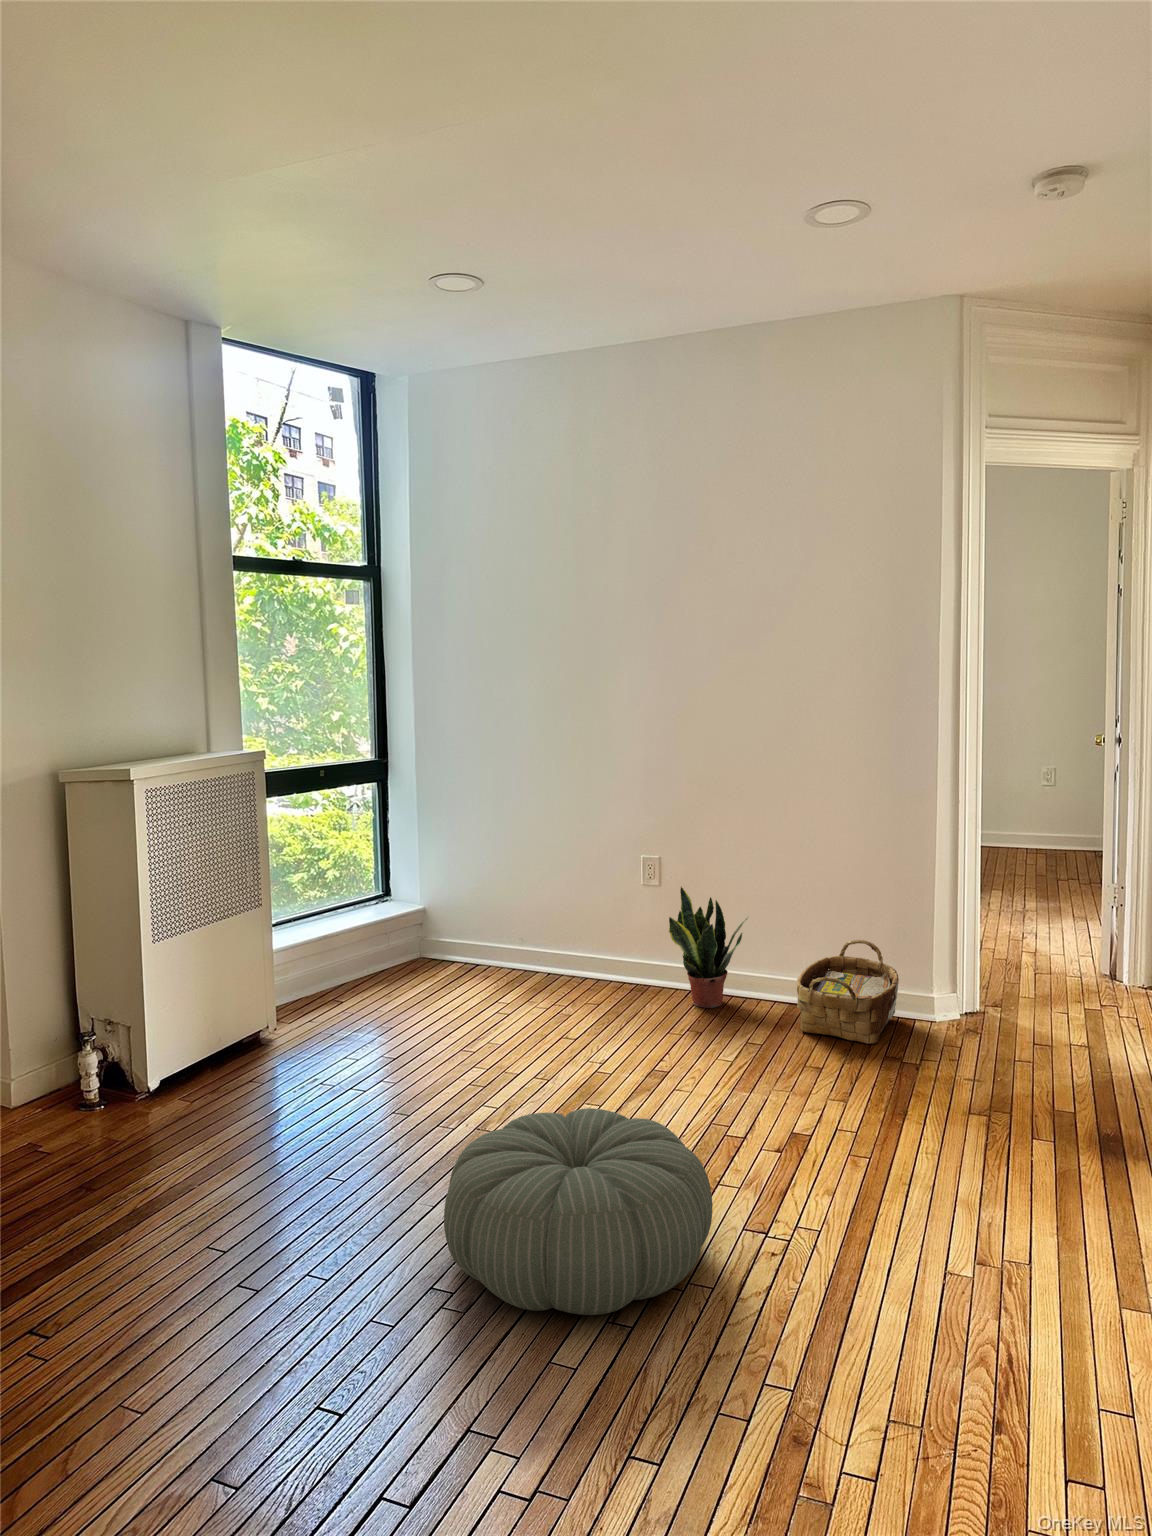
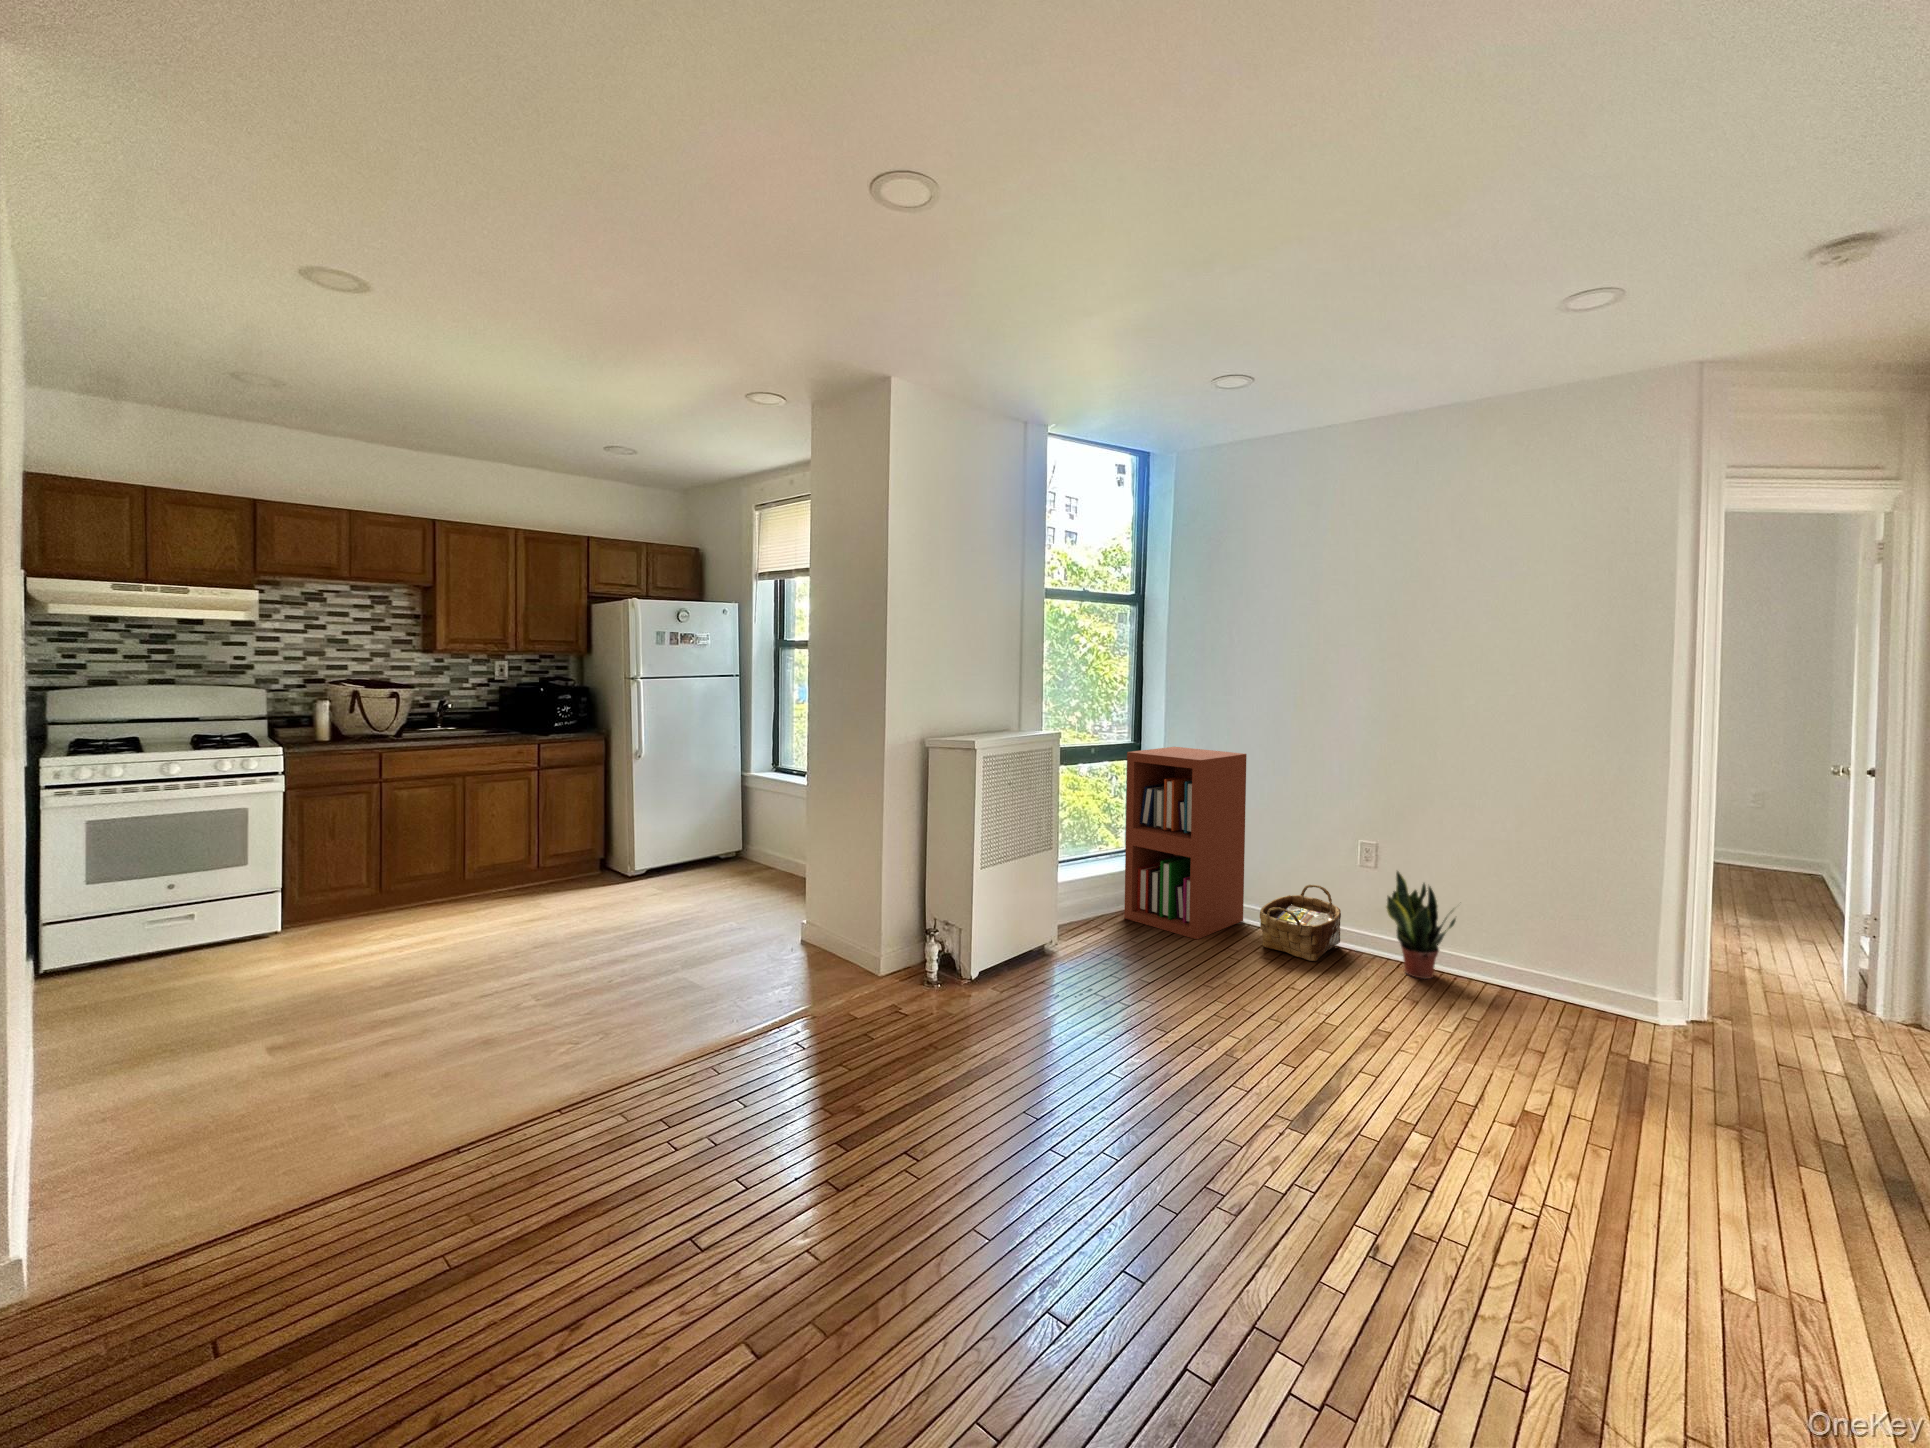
bookshelf: none [361,761,518,999] -> present [1124,747,1247,939]
woven basket: present [797,940,899,1044] -> present [1260,885,1341,961]
pouf: present [444,1108,713,1315] -> none [1218,1054,1465,1248]

